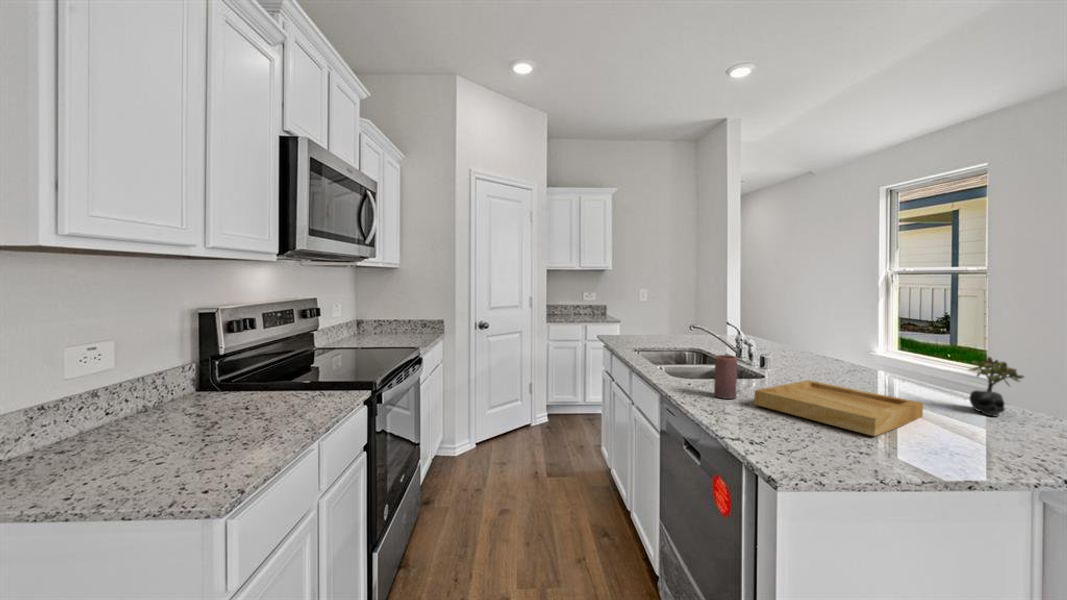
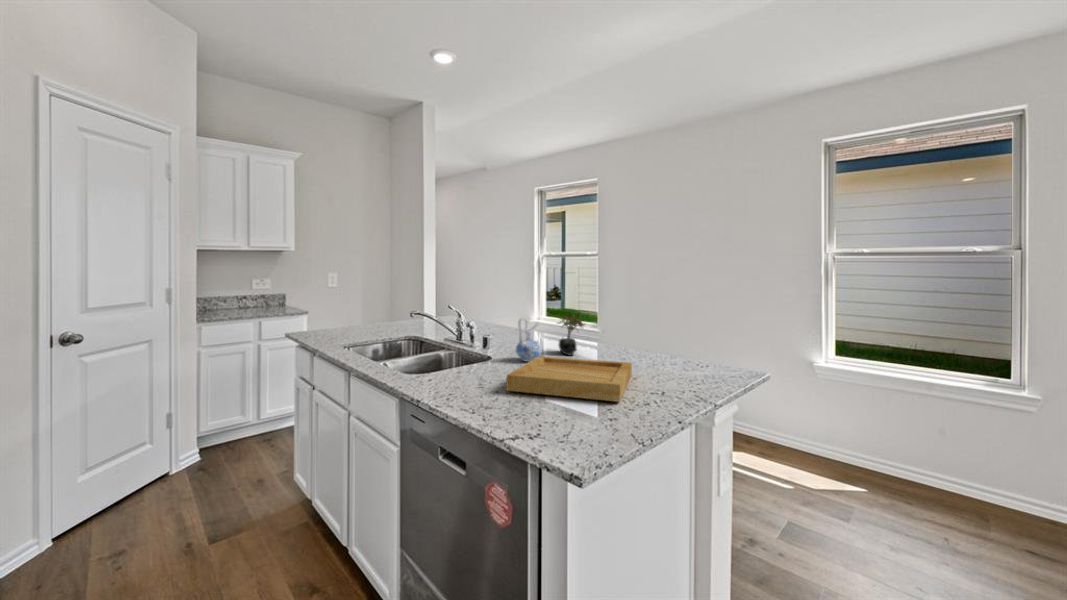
ceramic pitcher: none [786,340,816,385] -> present [516,318,542,362]
candle: present [714,355,737,399] -> none [461,340,484,390]
succulent plant: present [969,357,1024,417] -> present [559,313,584,356]

